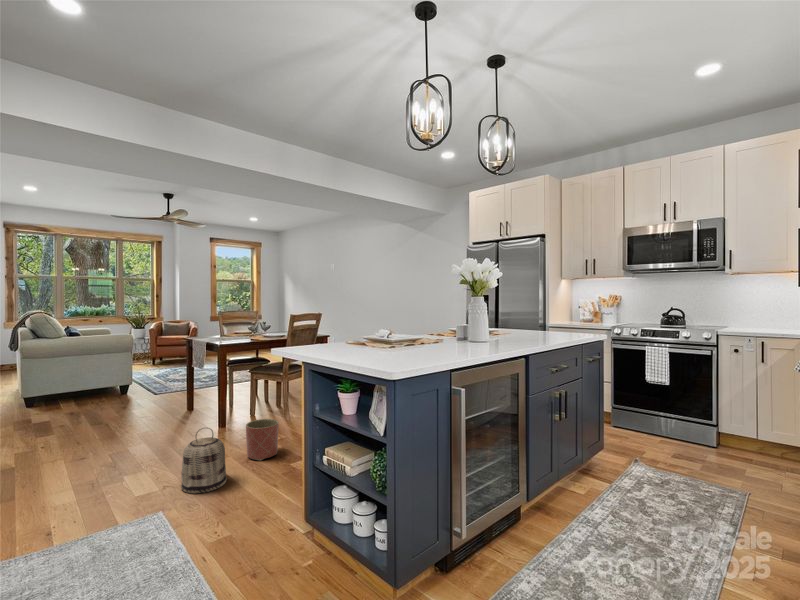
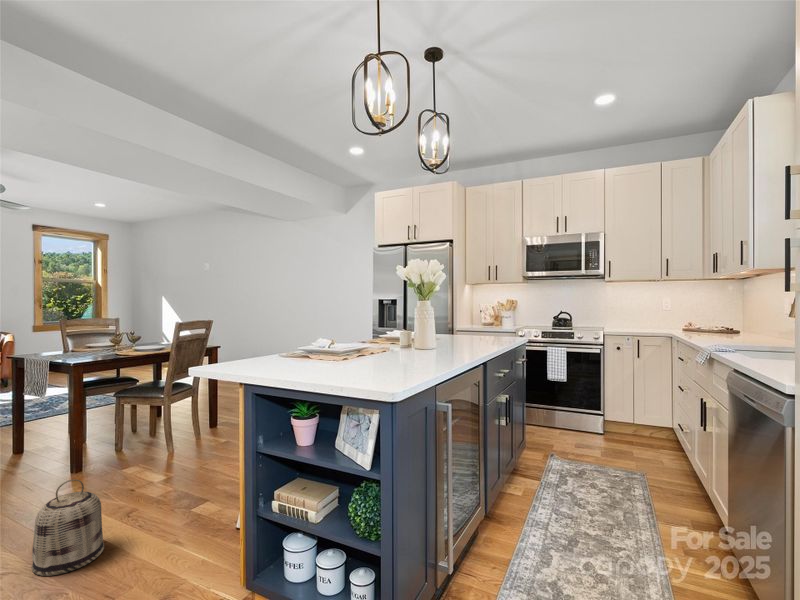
planter: present [246,419,278,461] -> none [124,455,171,511]

